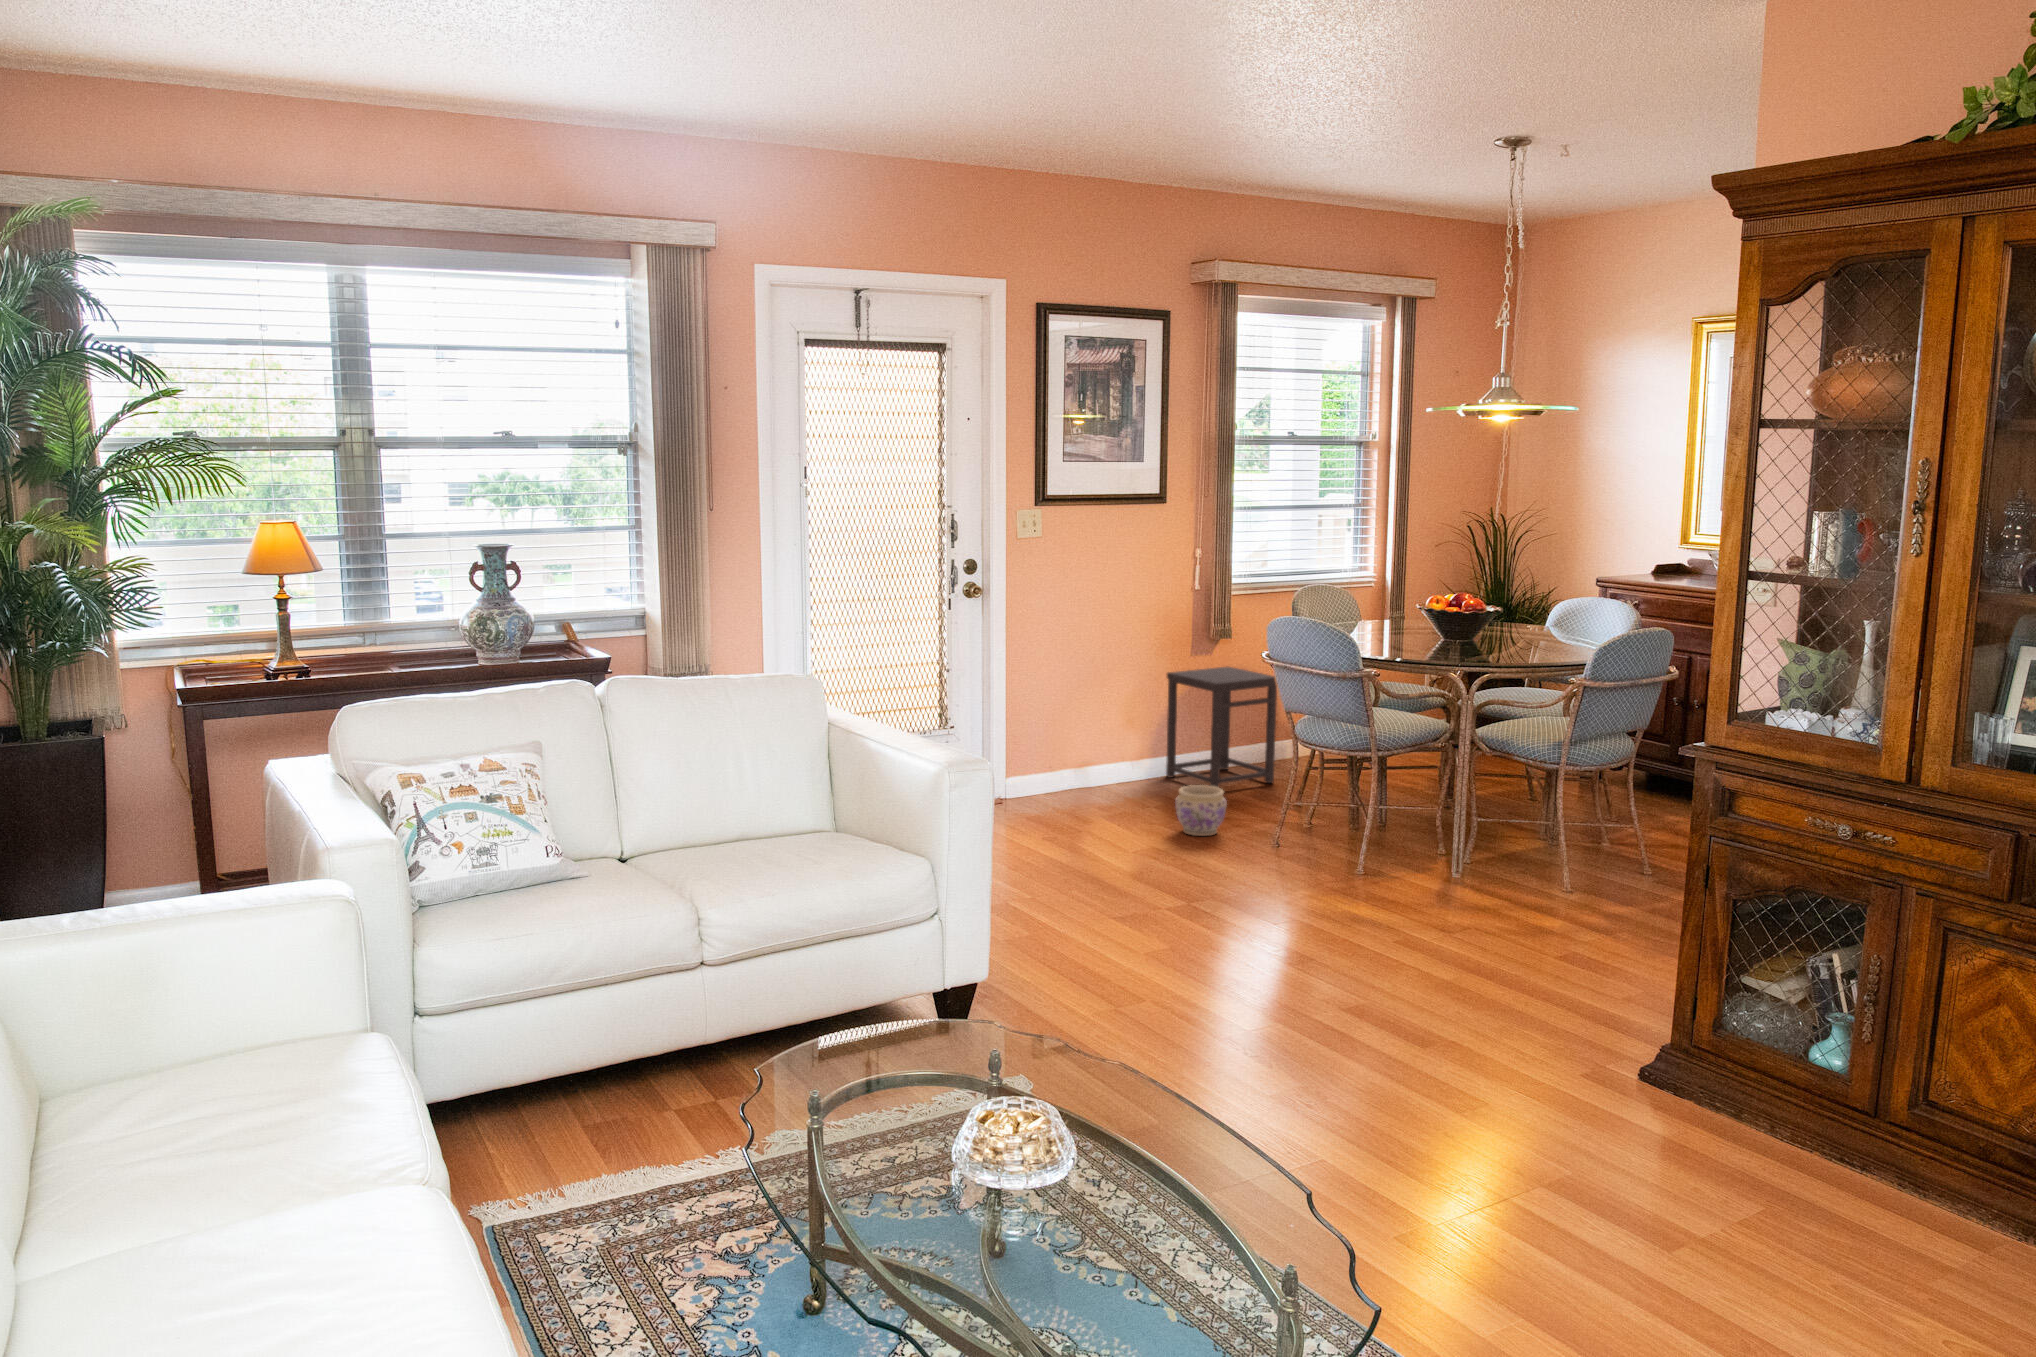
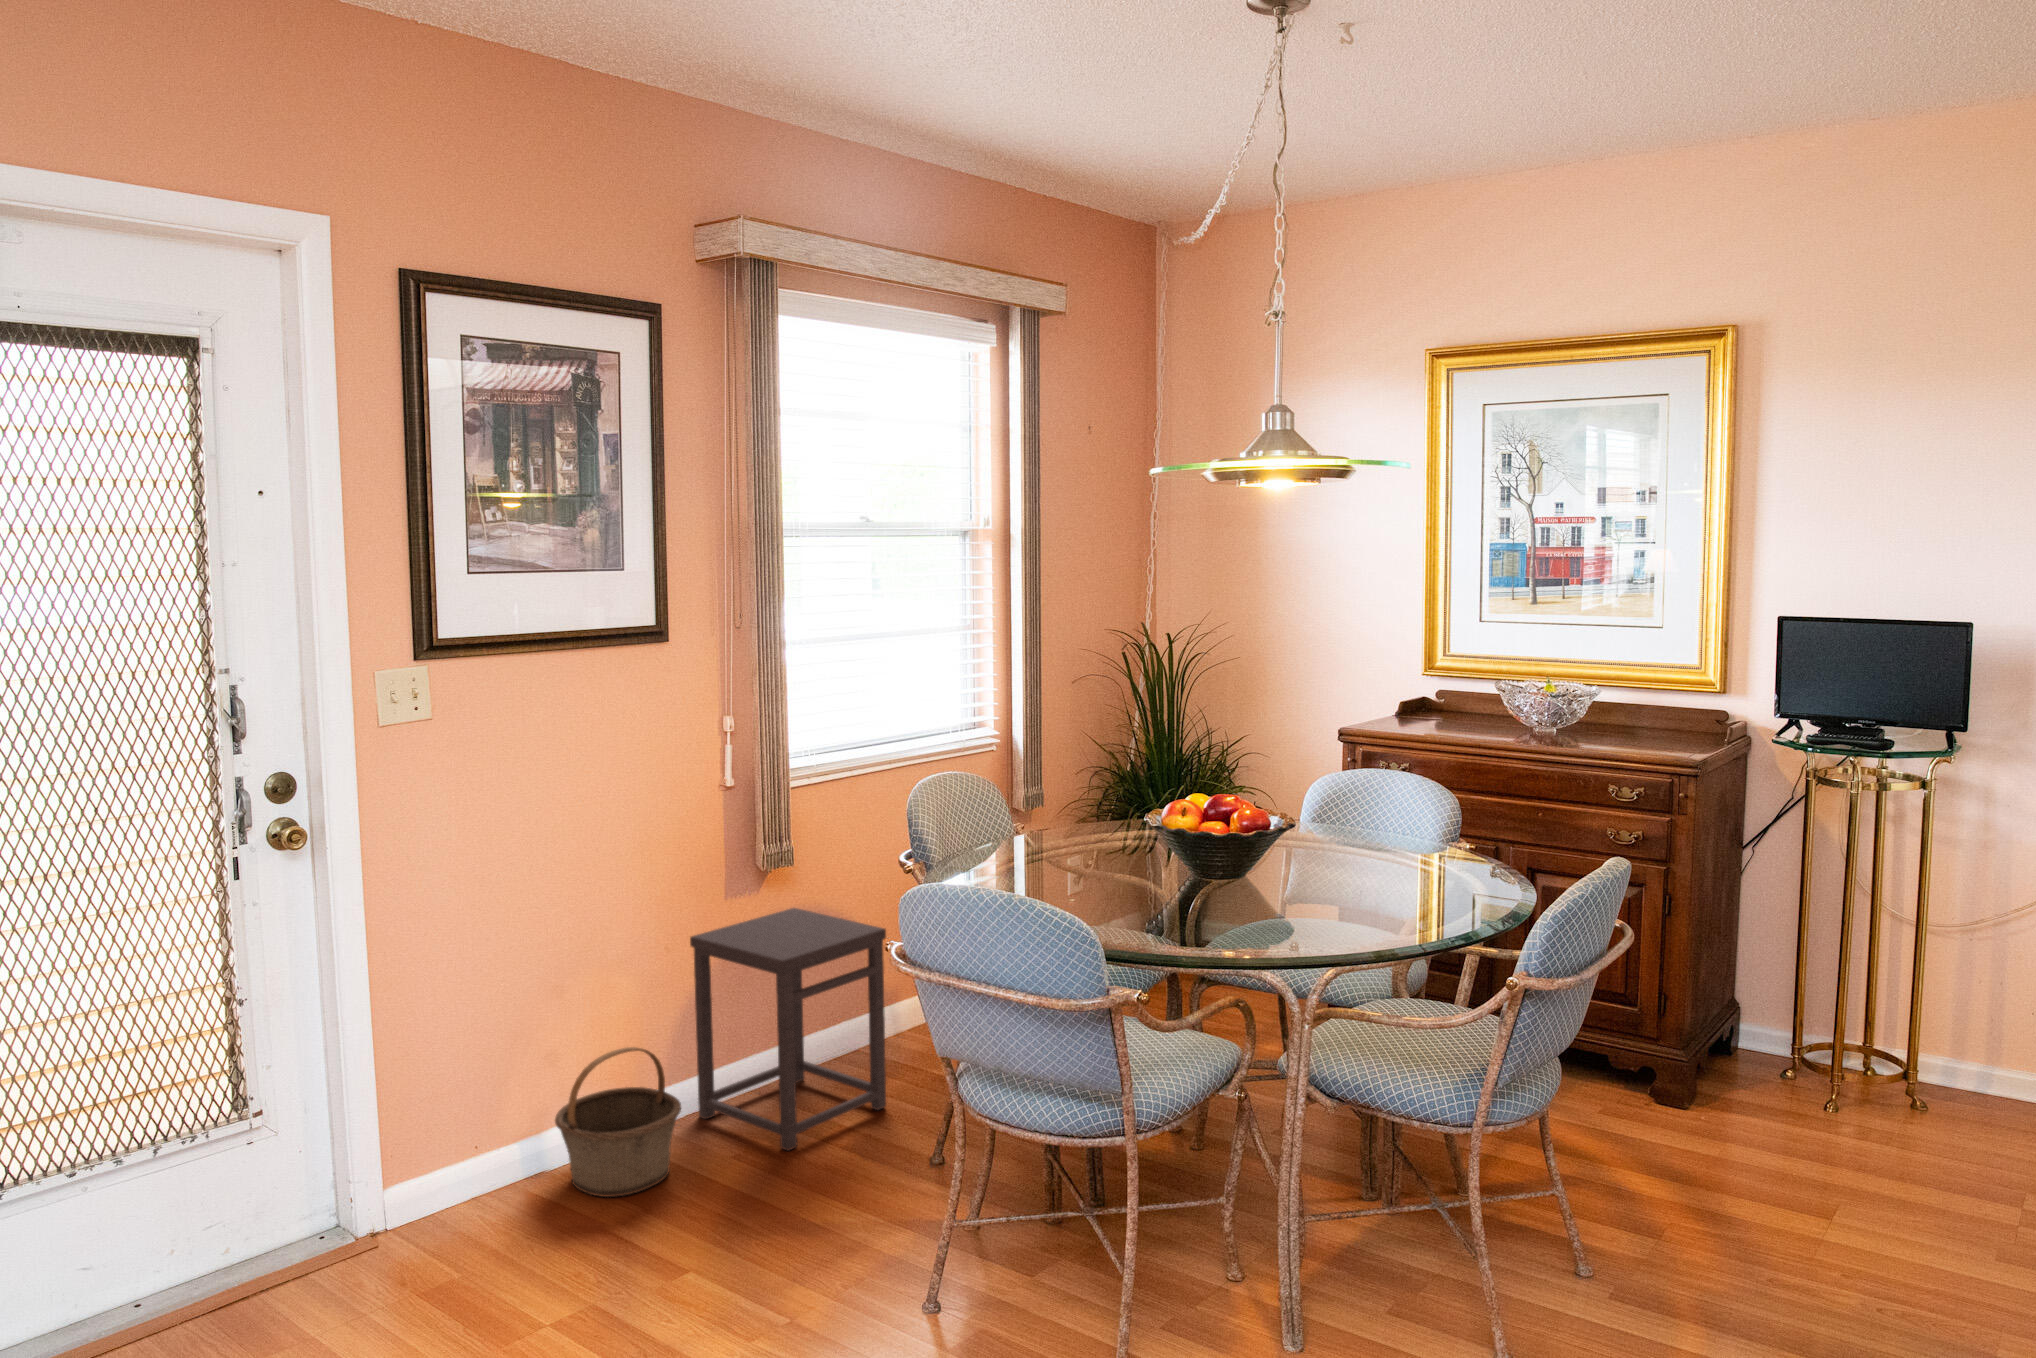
basket: none [1091,722,1157,797] -> present [555,1047,681,1197]
planter: present [1175,785,1227,836] -> none [726,1193,828,1311]

